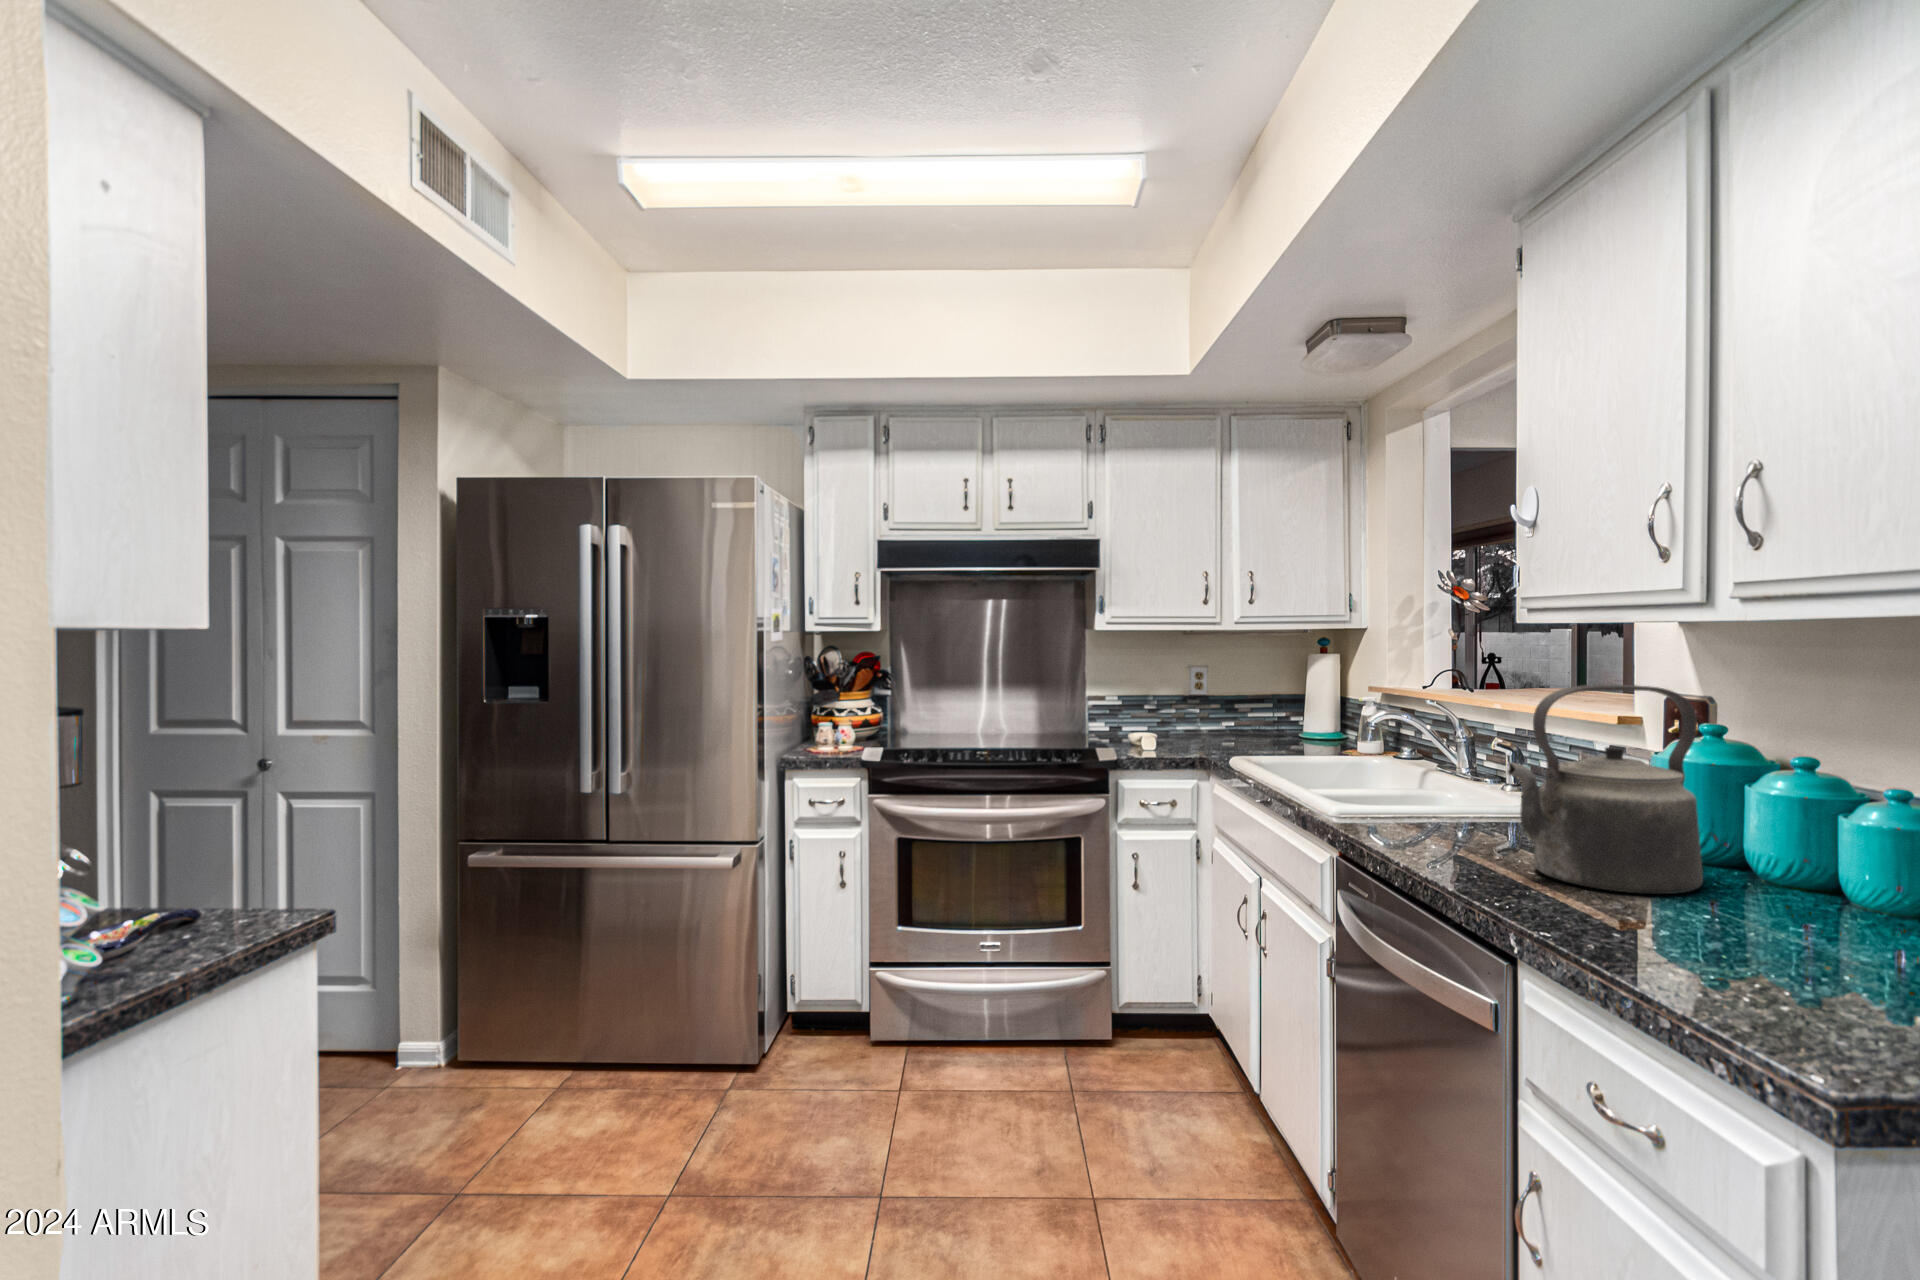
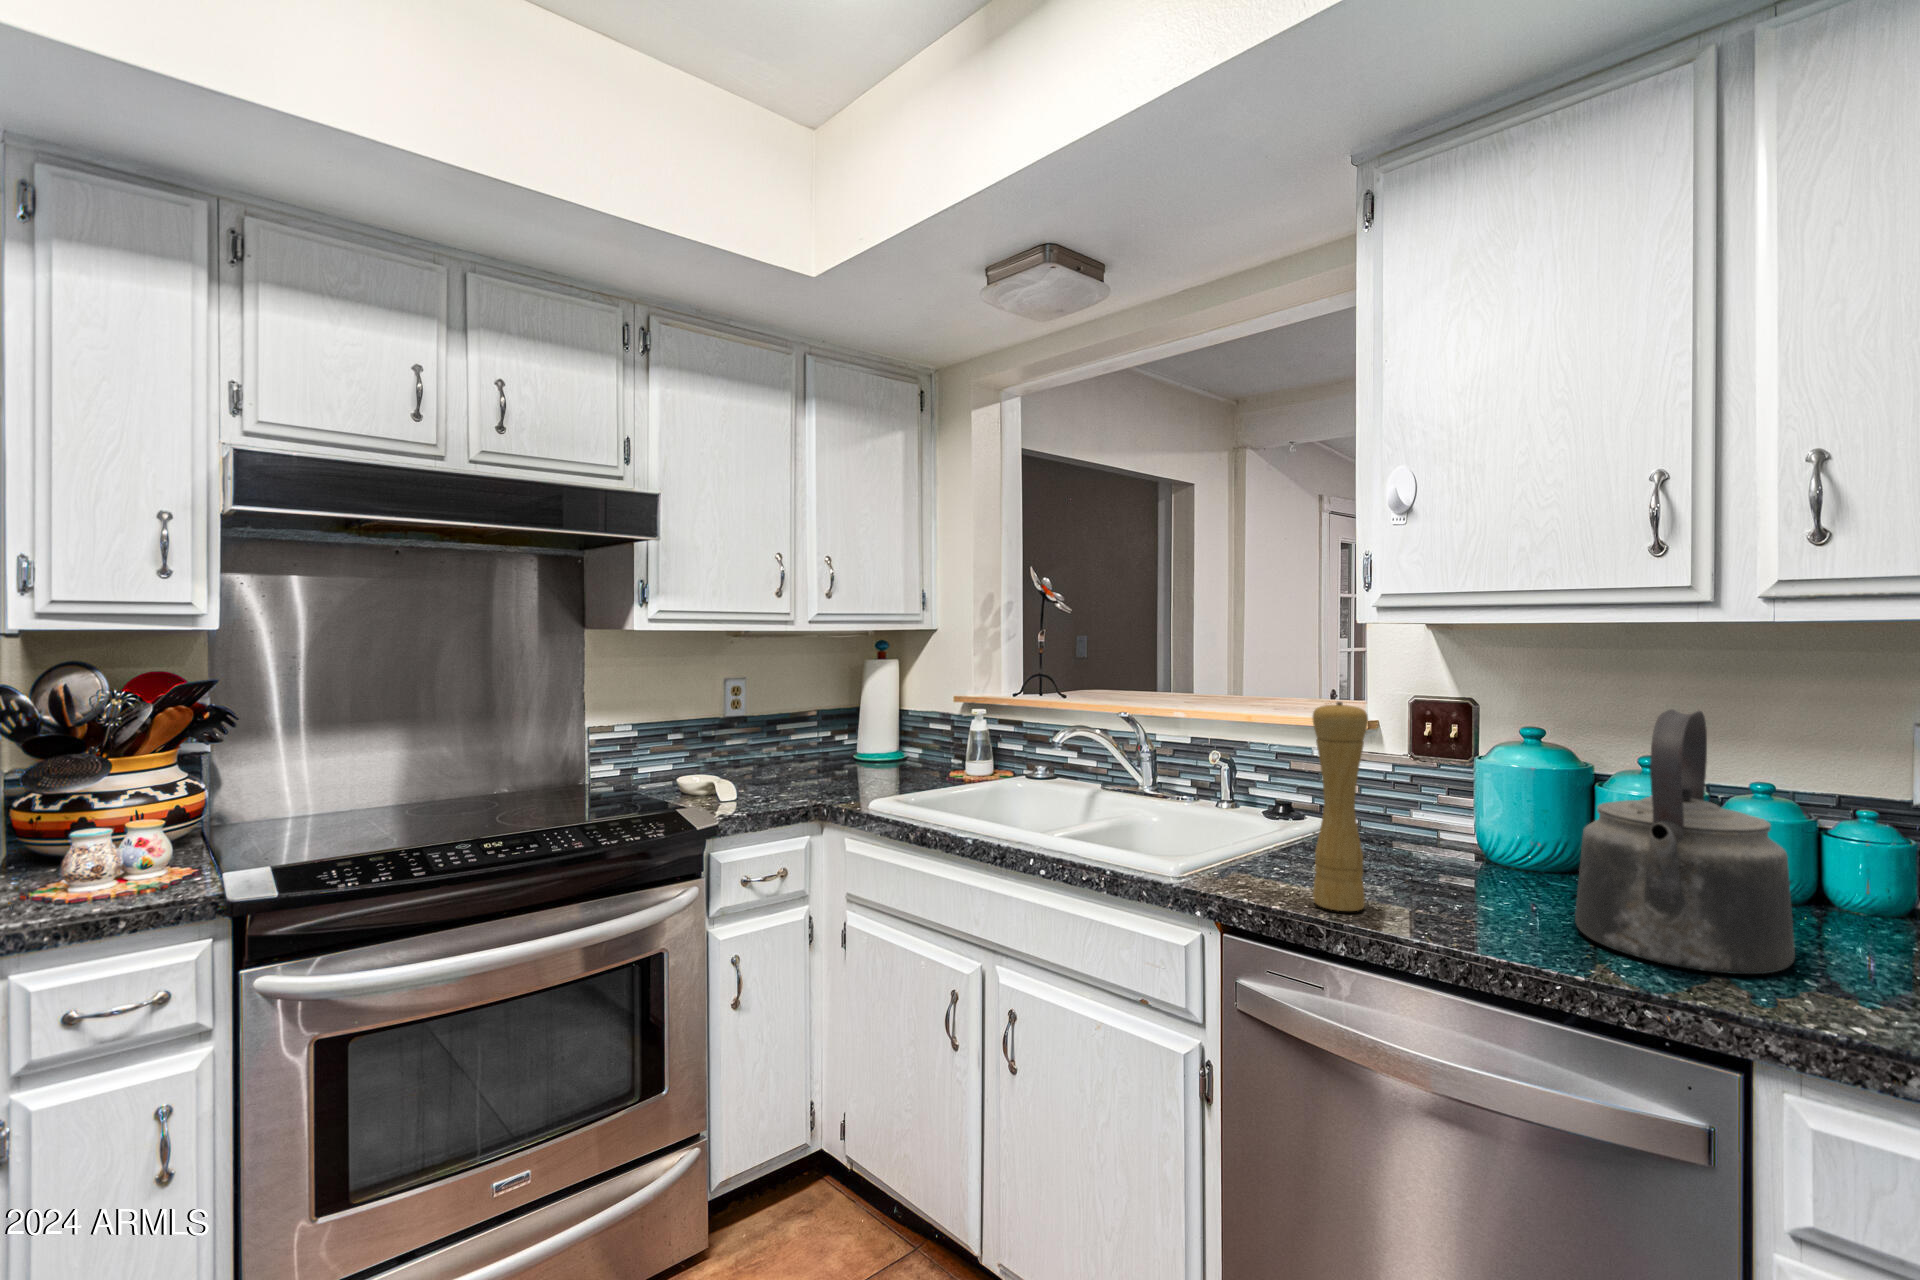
pepper mill: none [1385,677,1428,833] -> present [1312,702,1368,911]

